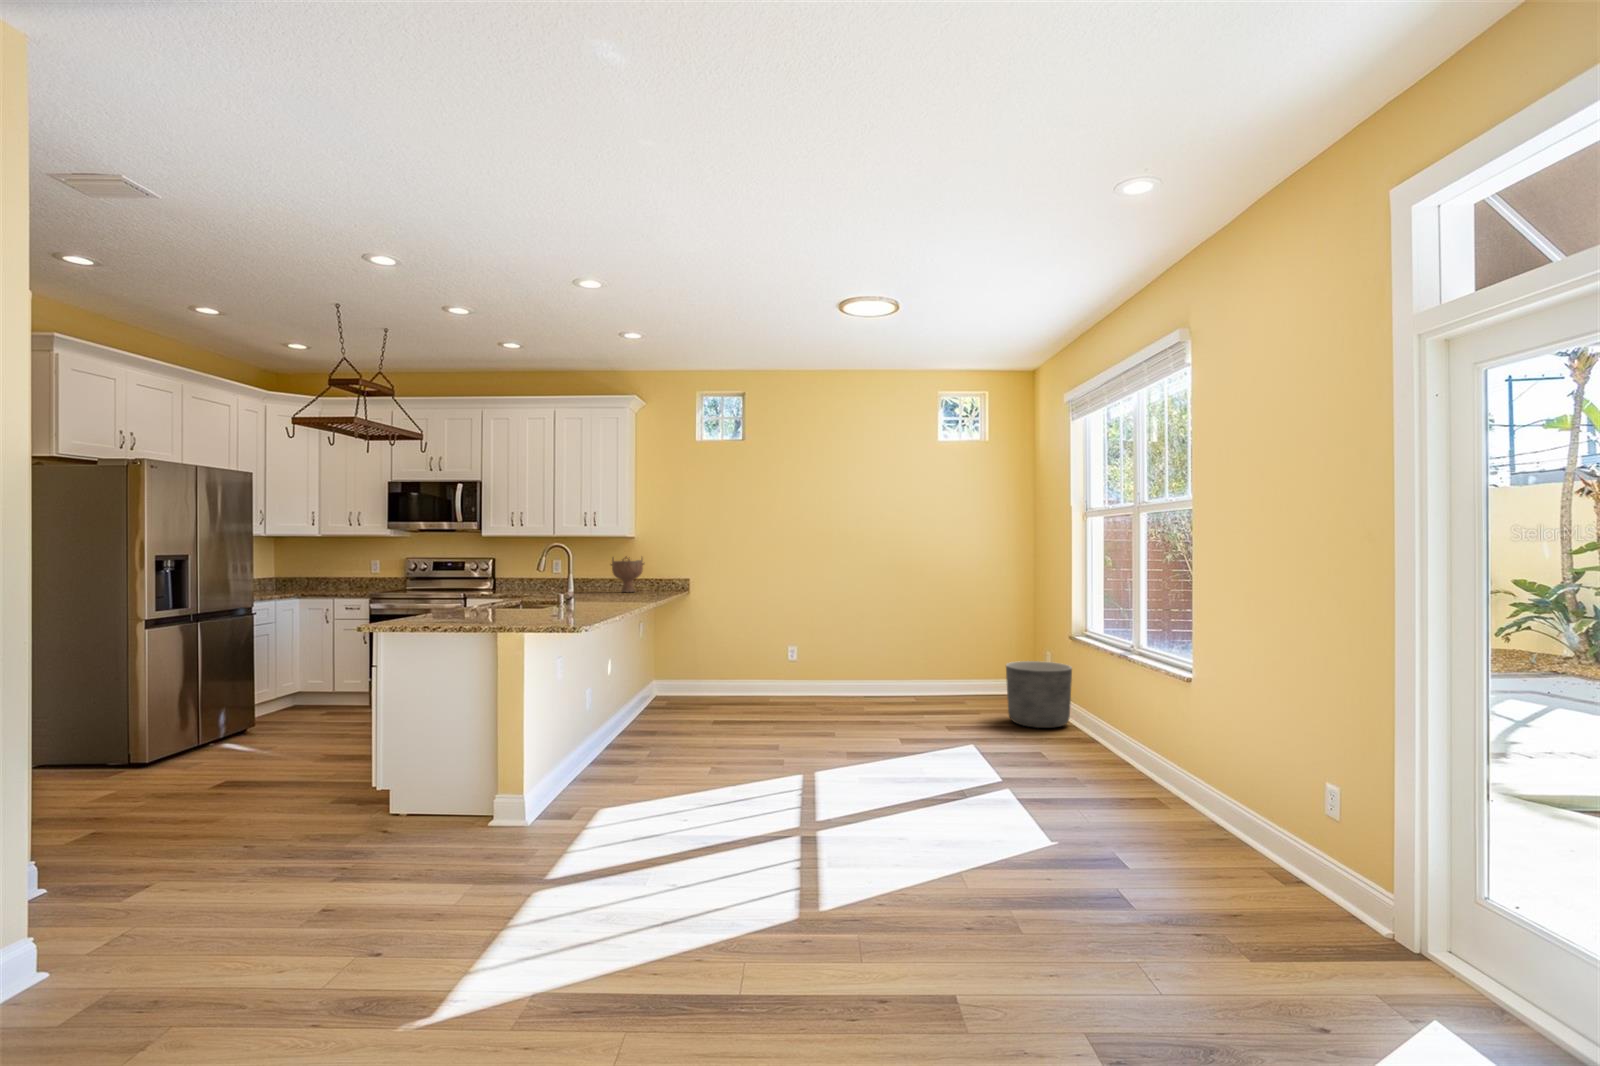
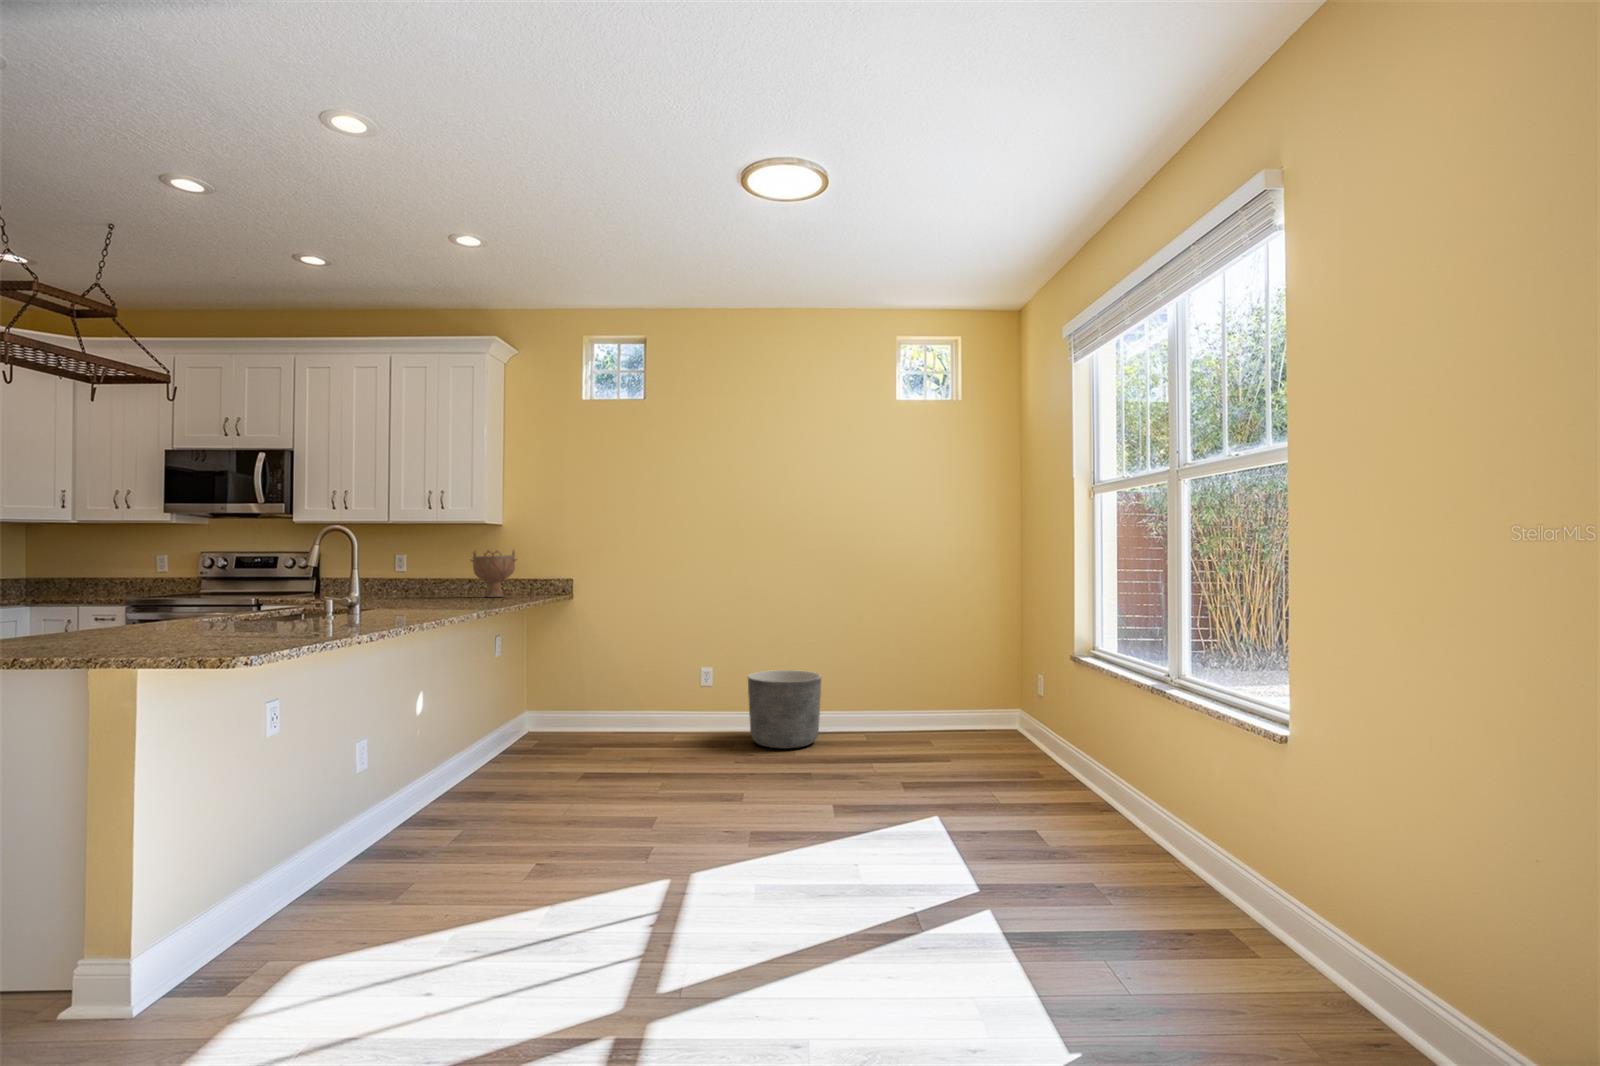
planter: present [1006,661,1072,728] -> present [748,670,821,749]

